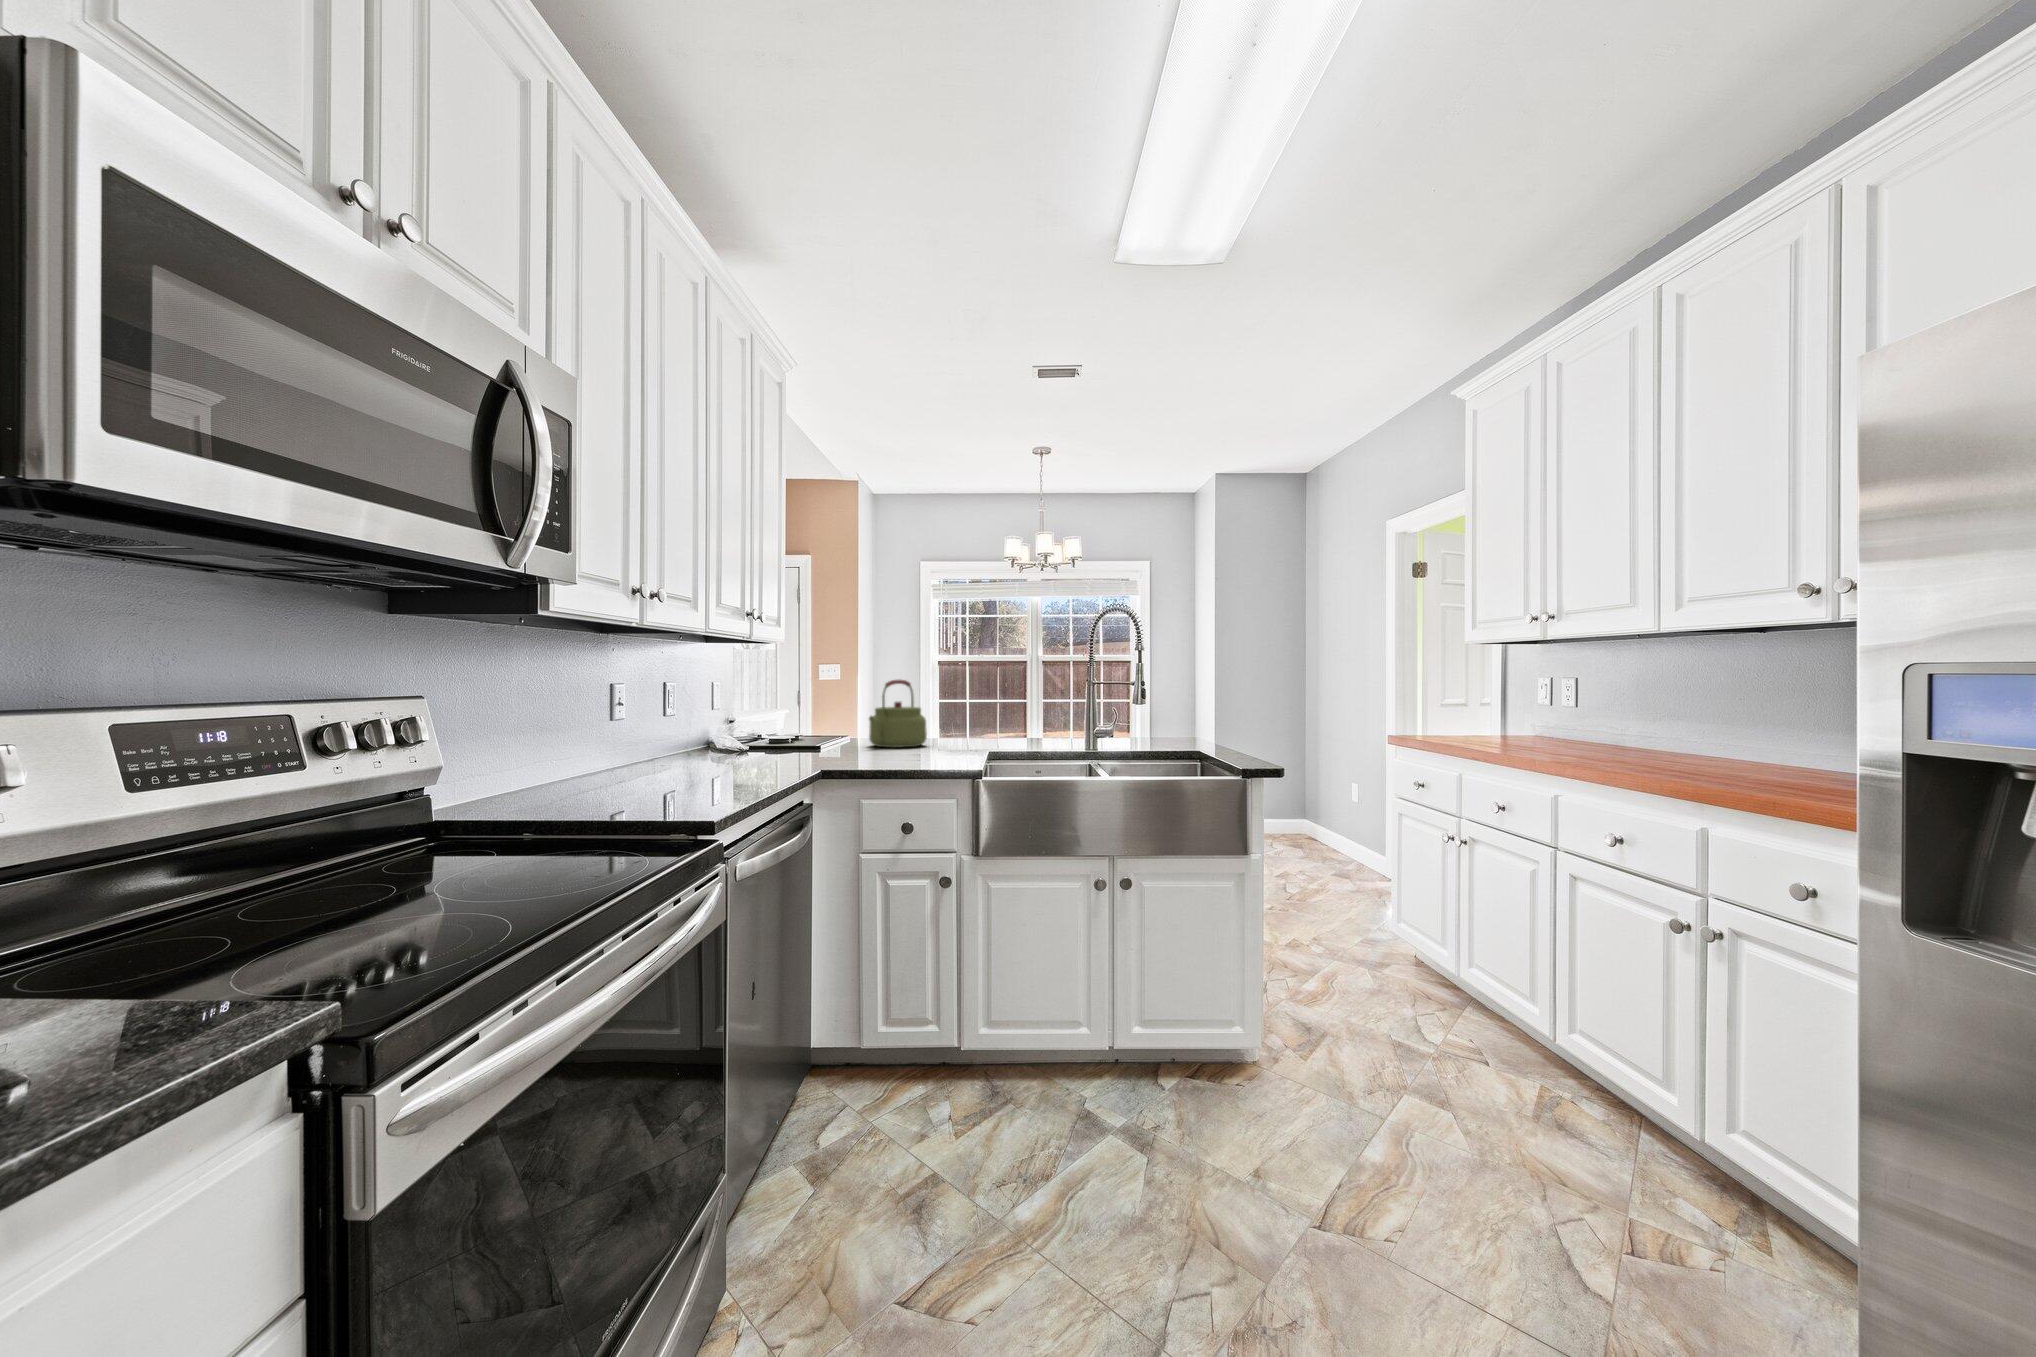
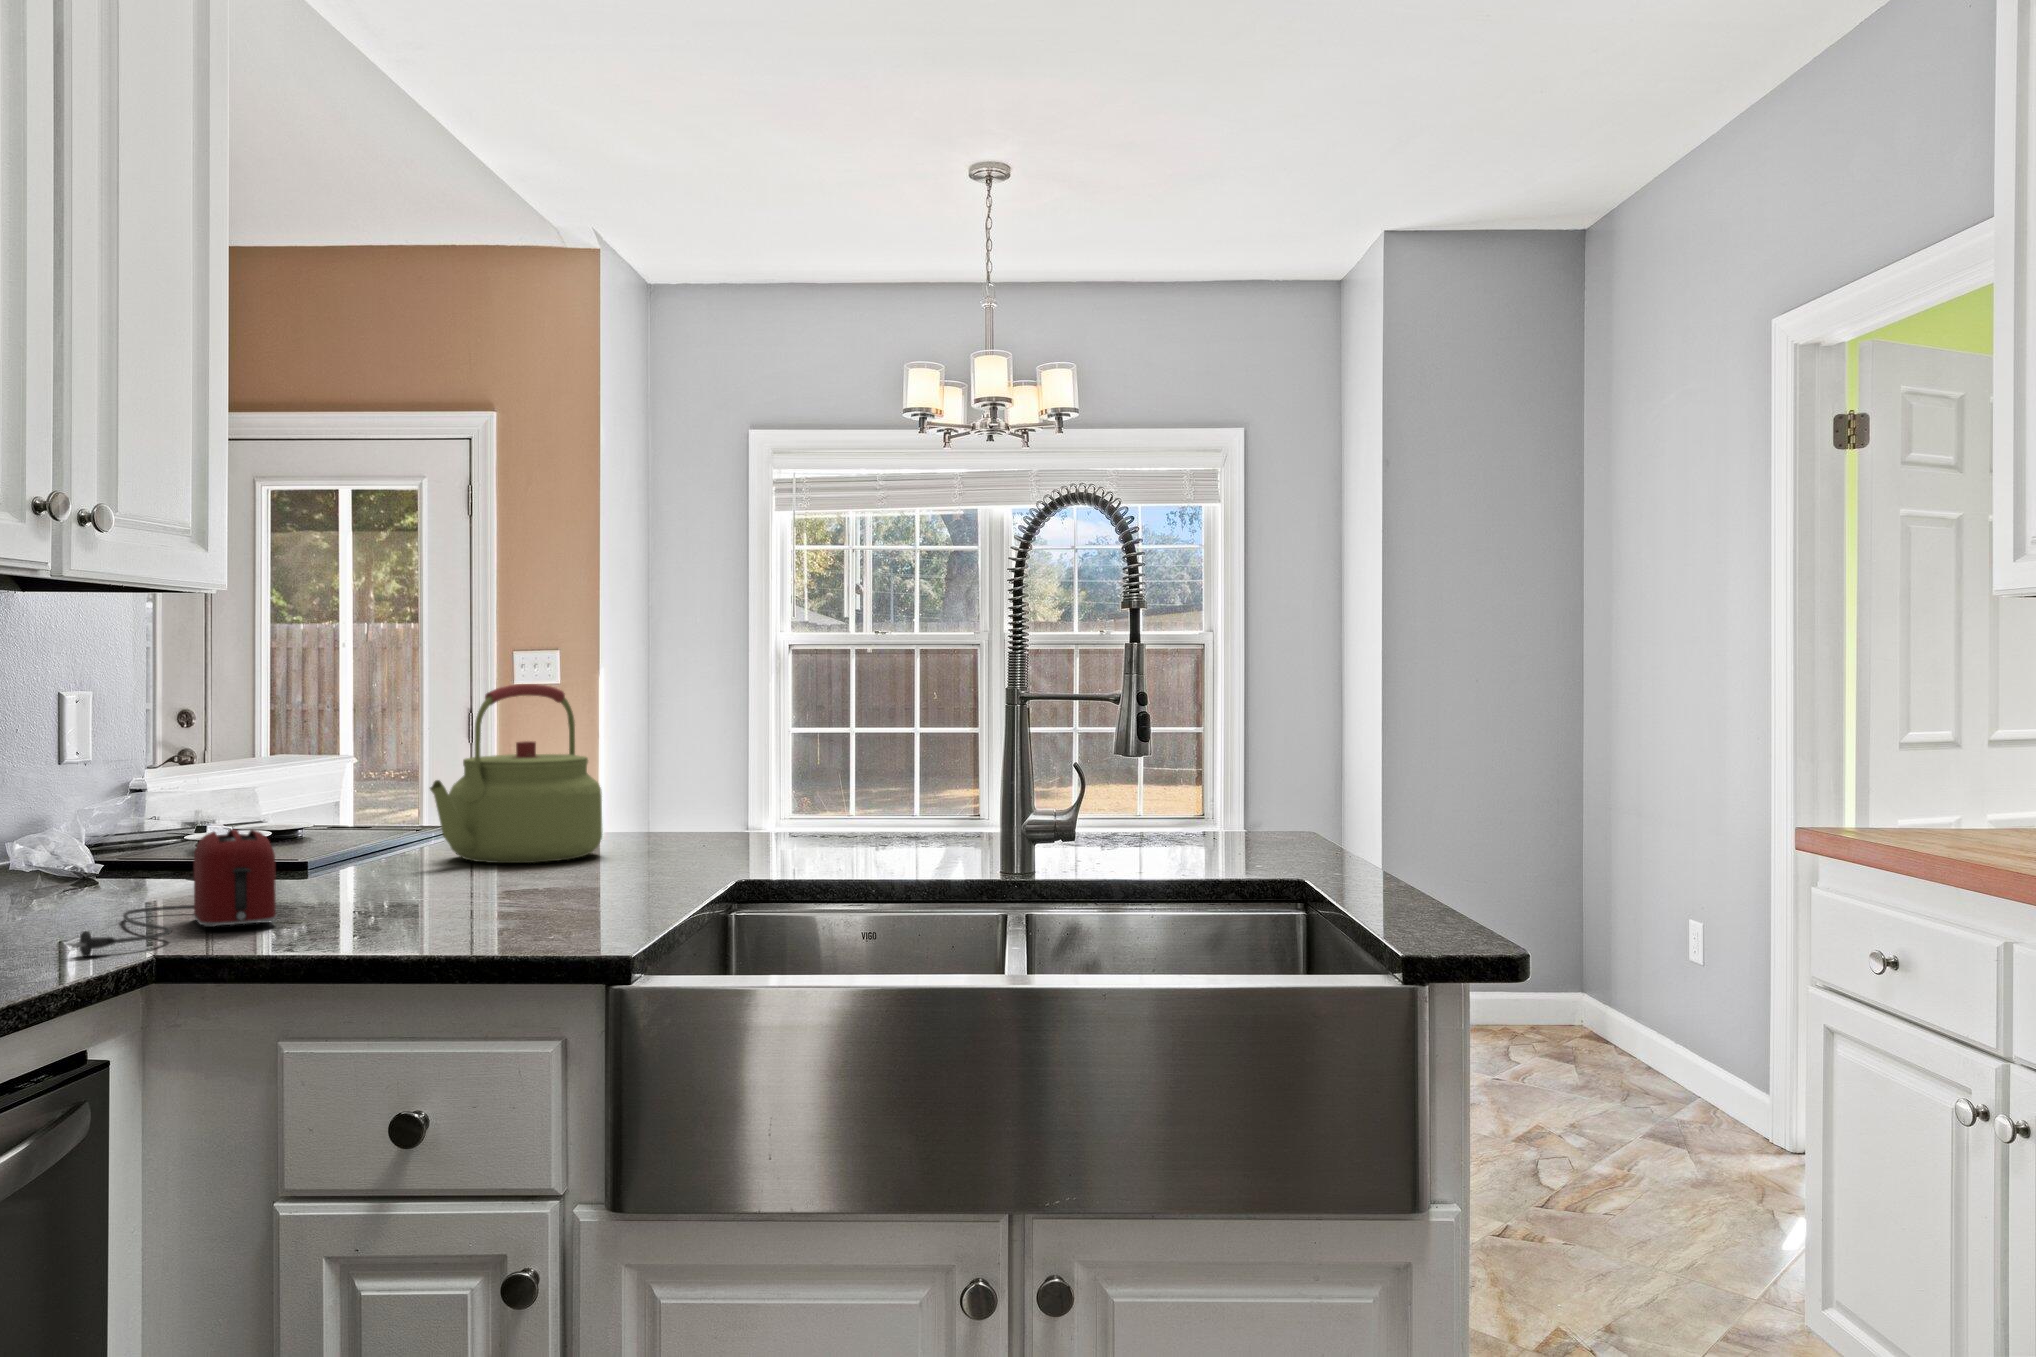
toaster: none [792,730,850,770] -> present [68,829,277,957]

